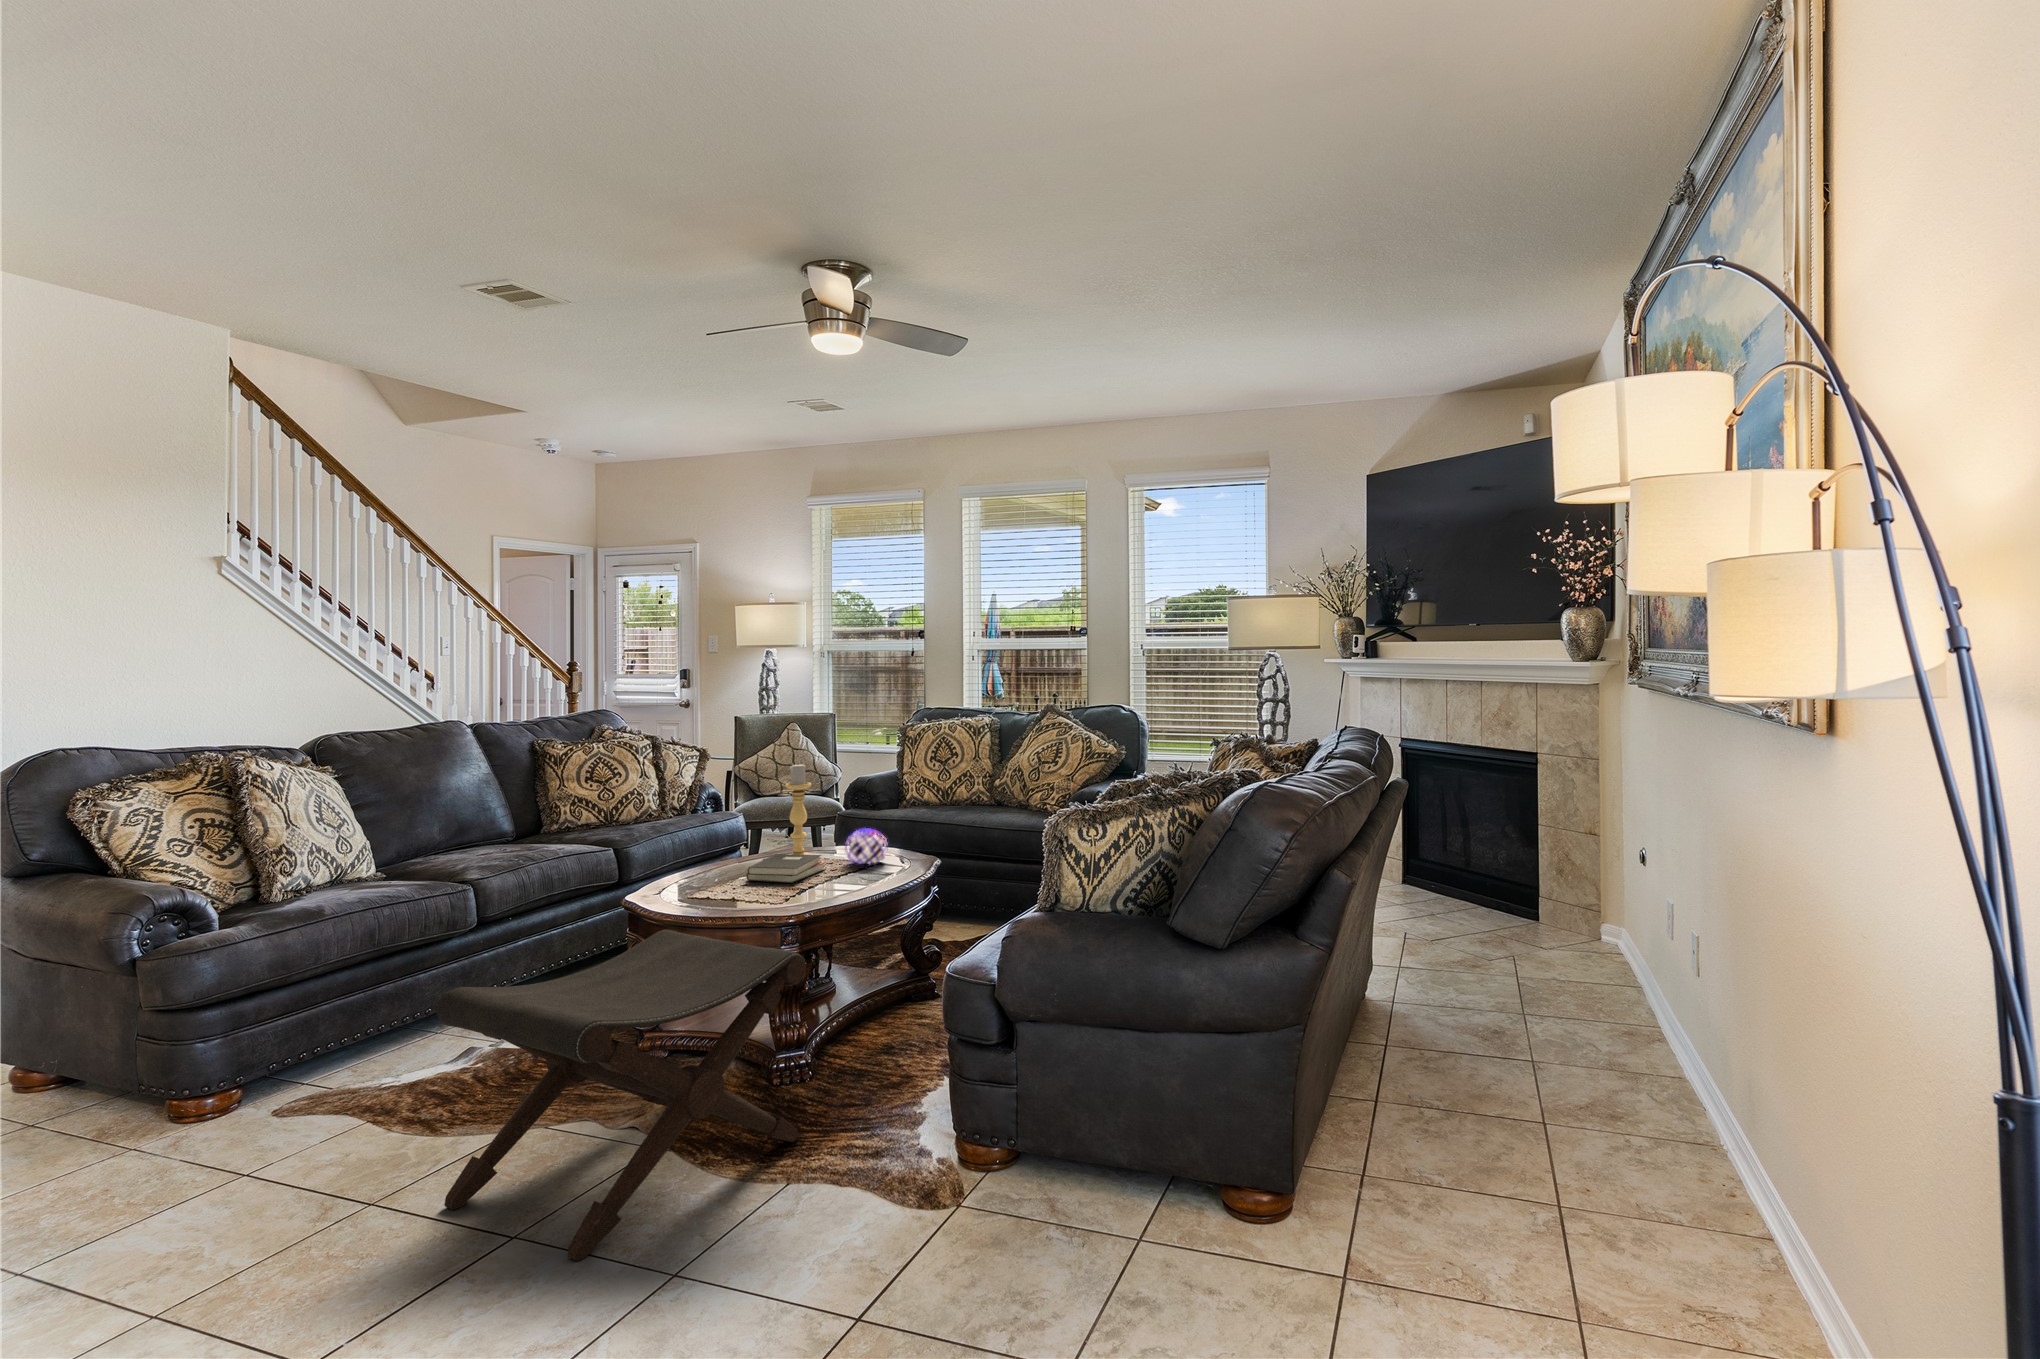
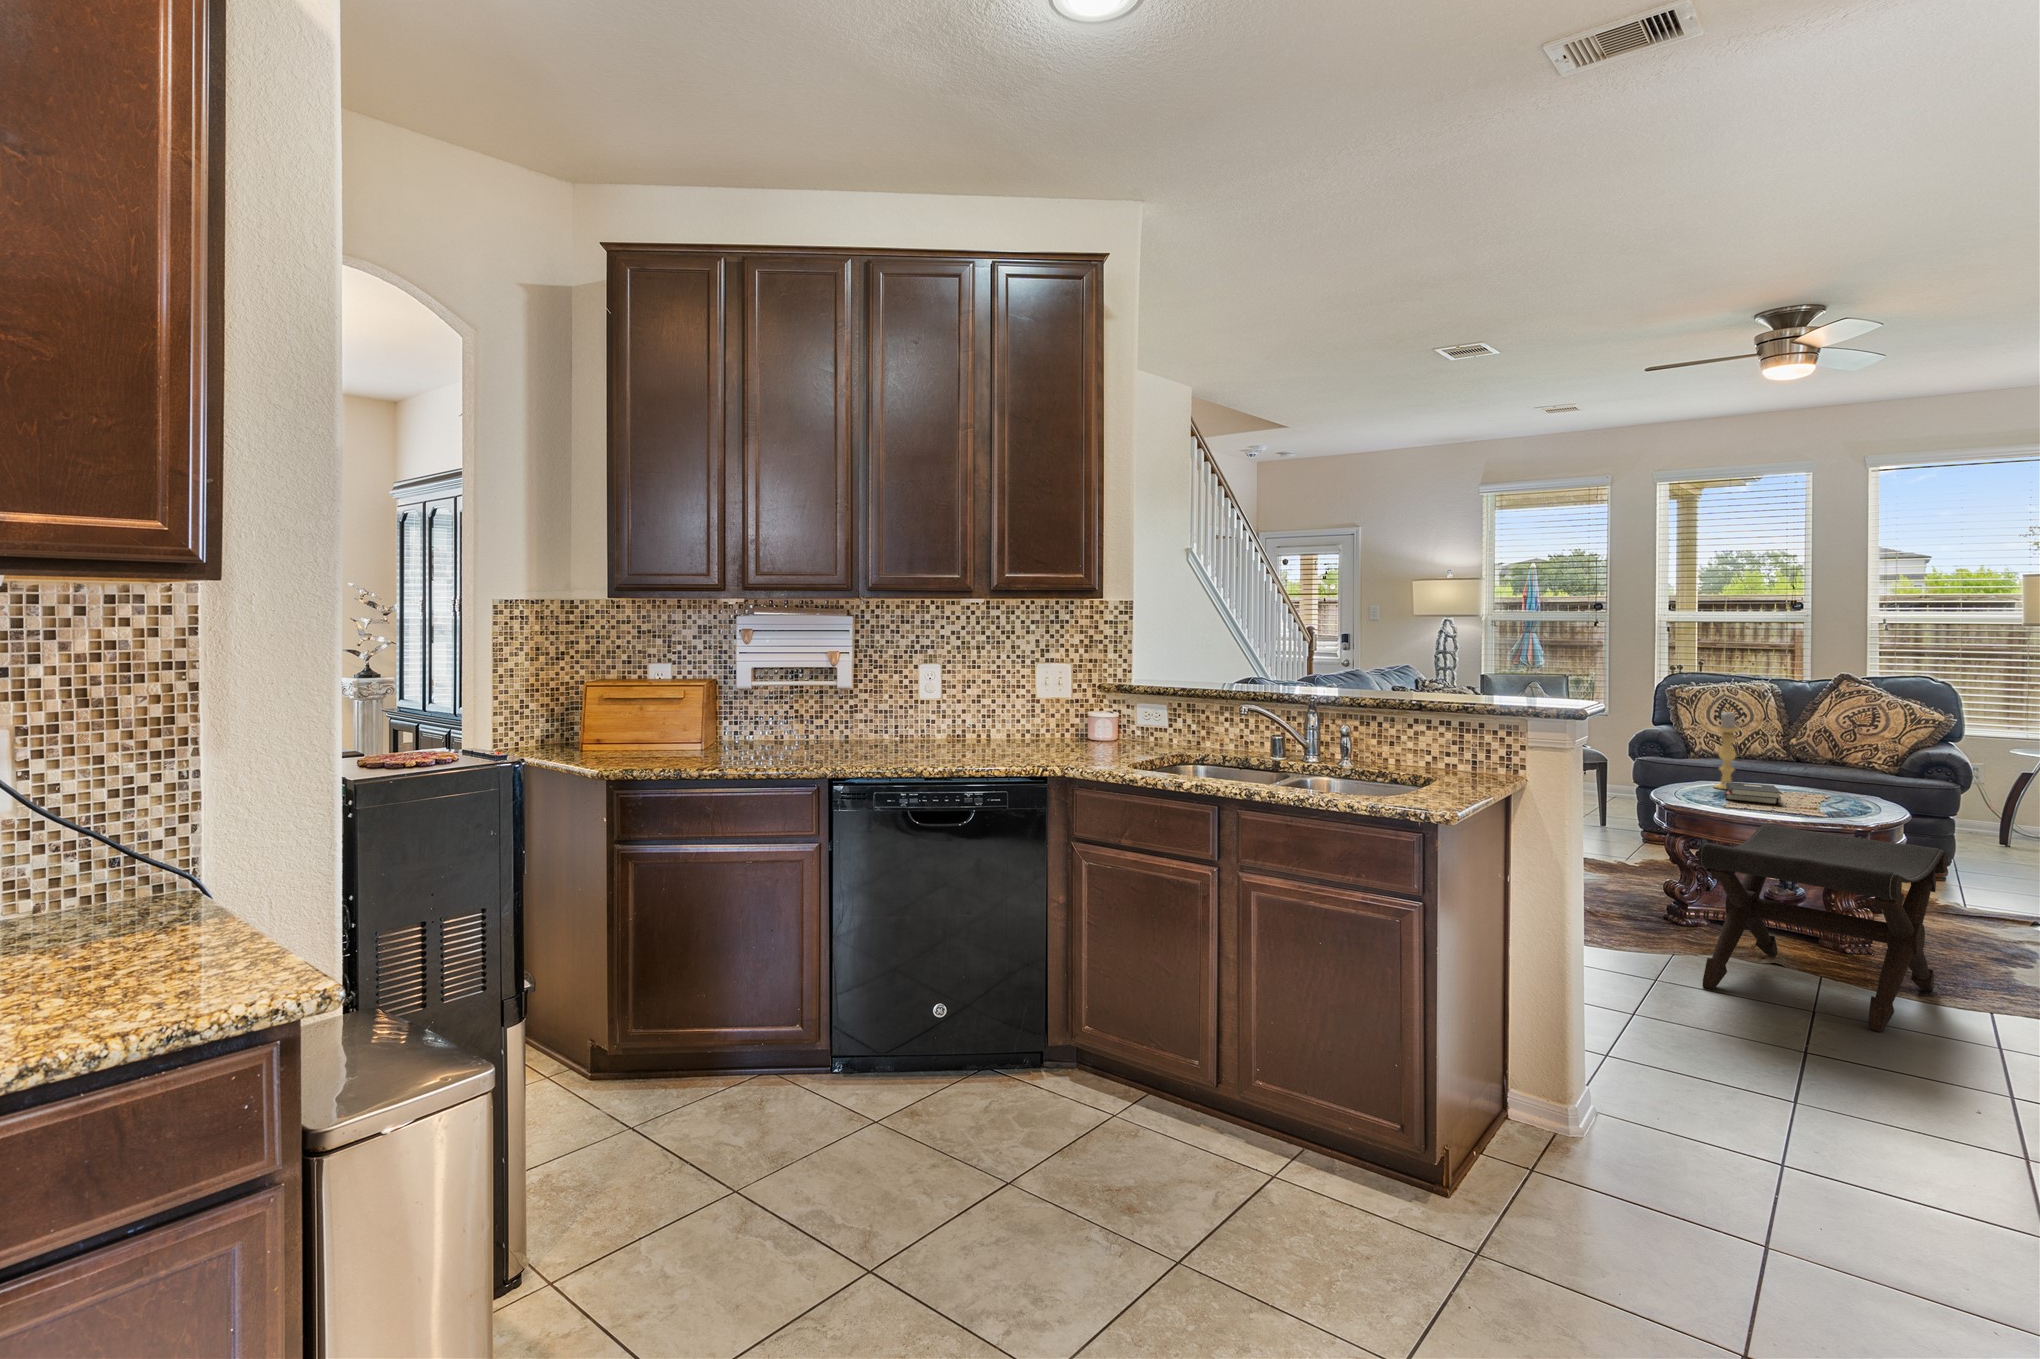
decorative orb: present [845,828,887,864] -> none [1783,768,1828,797]

